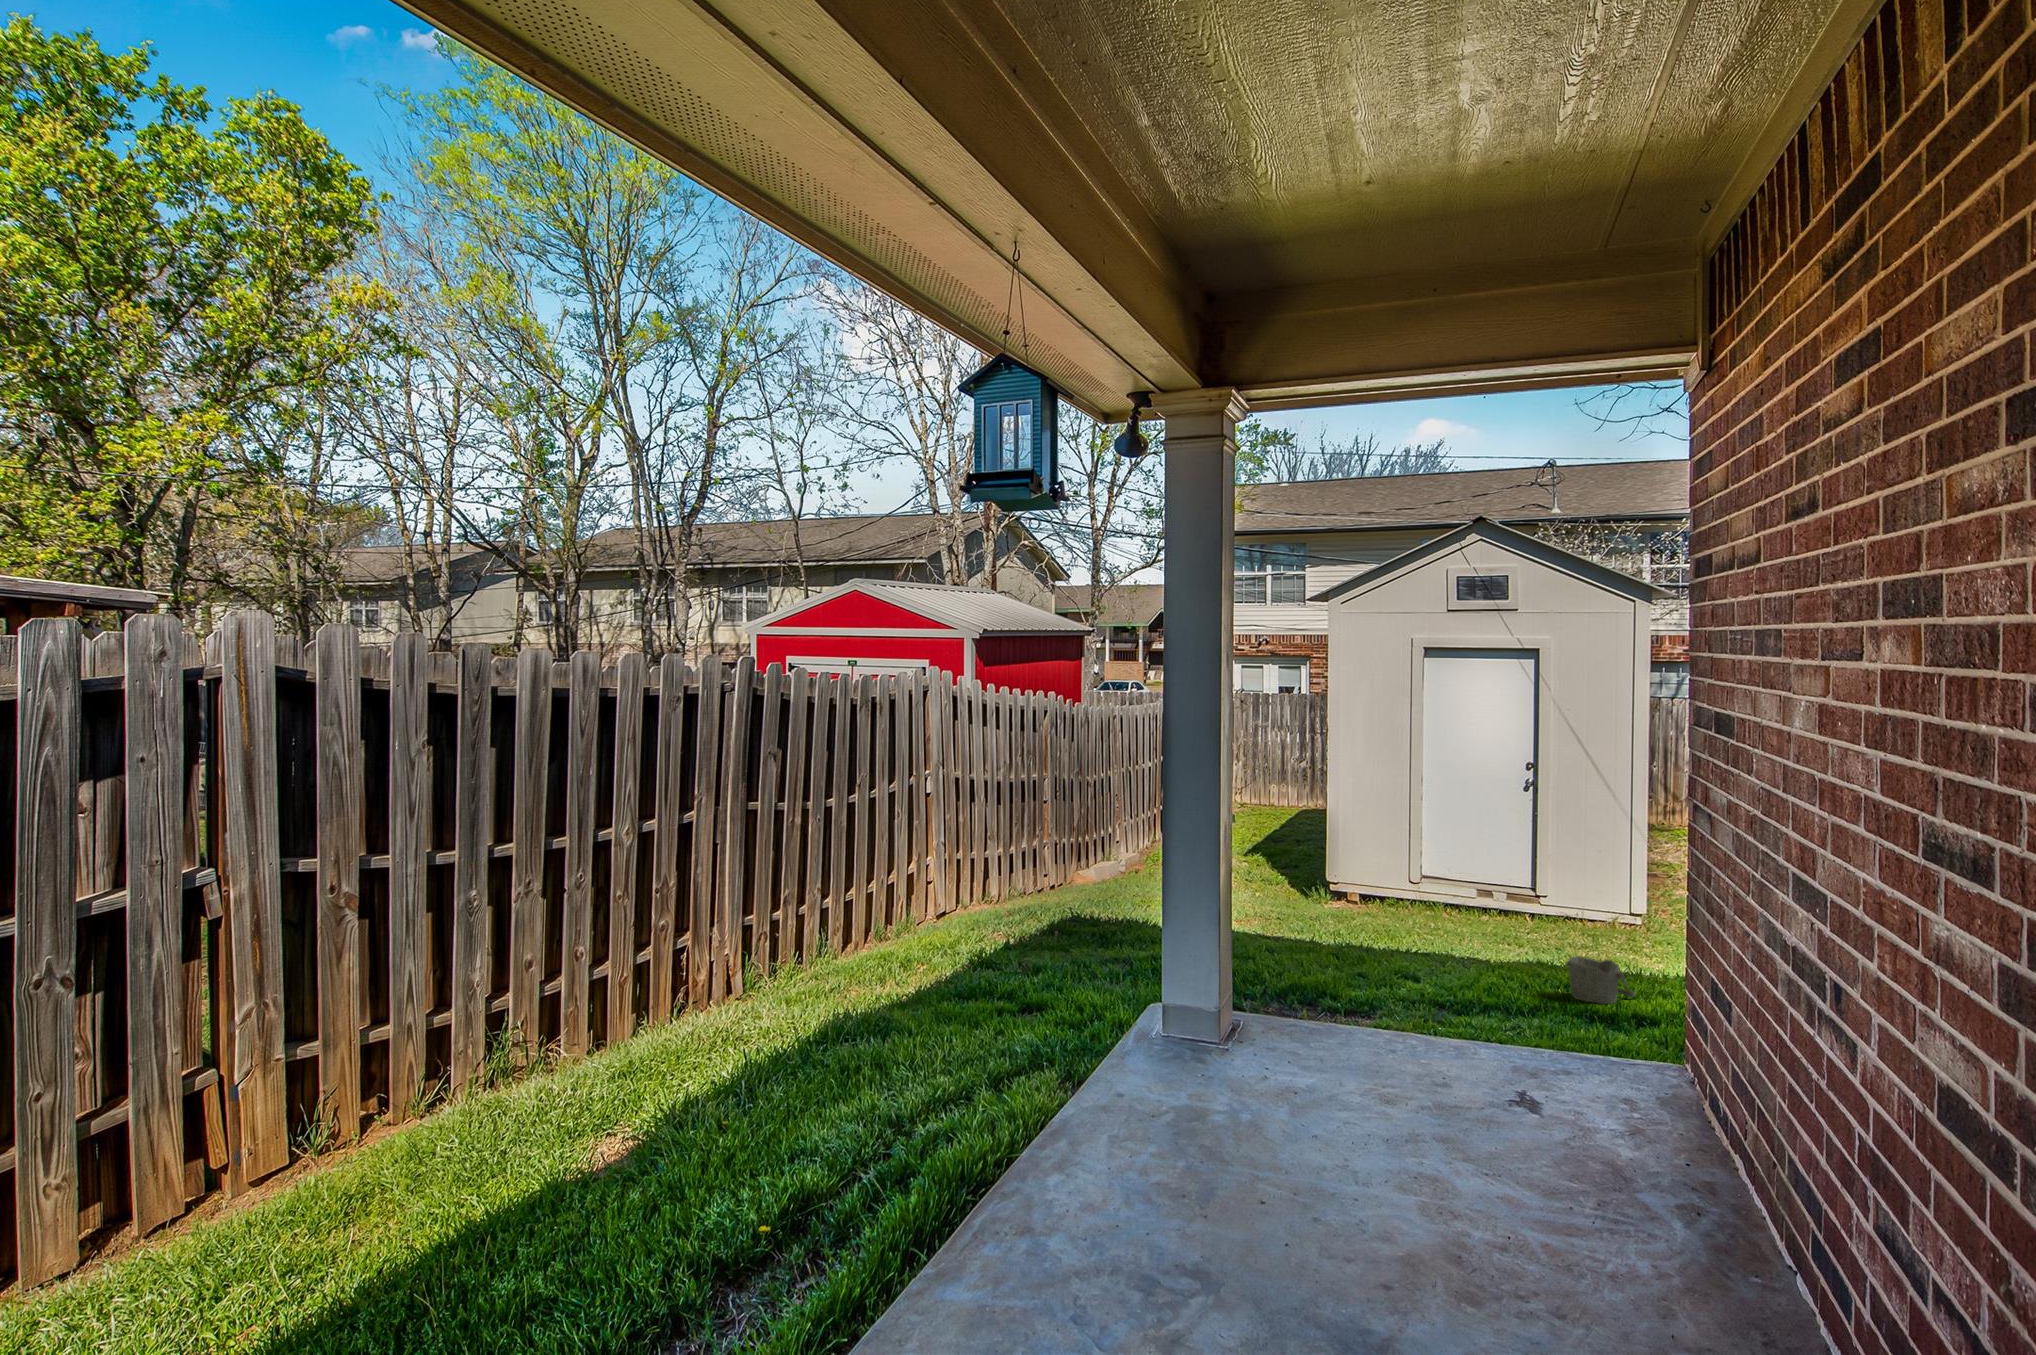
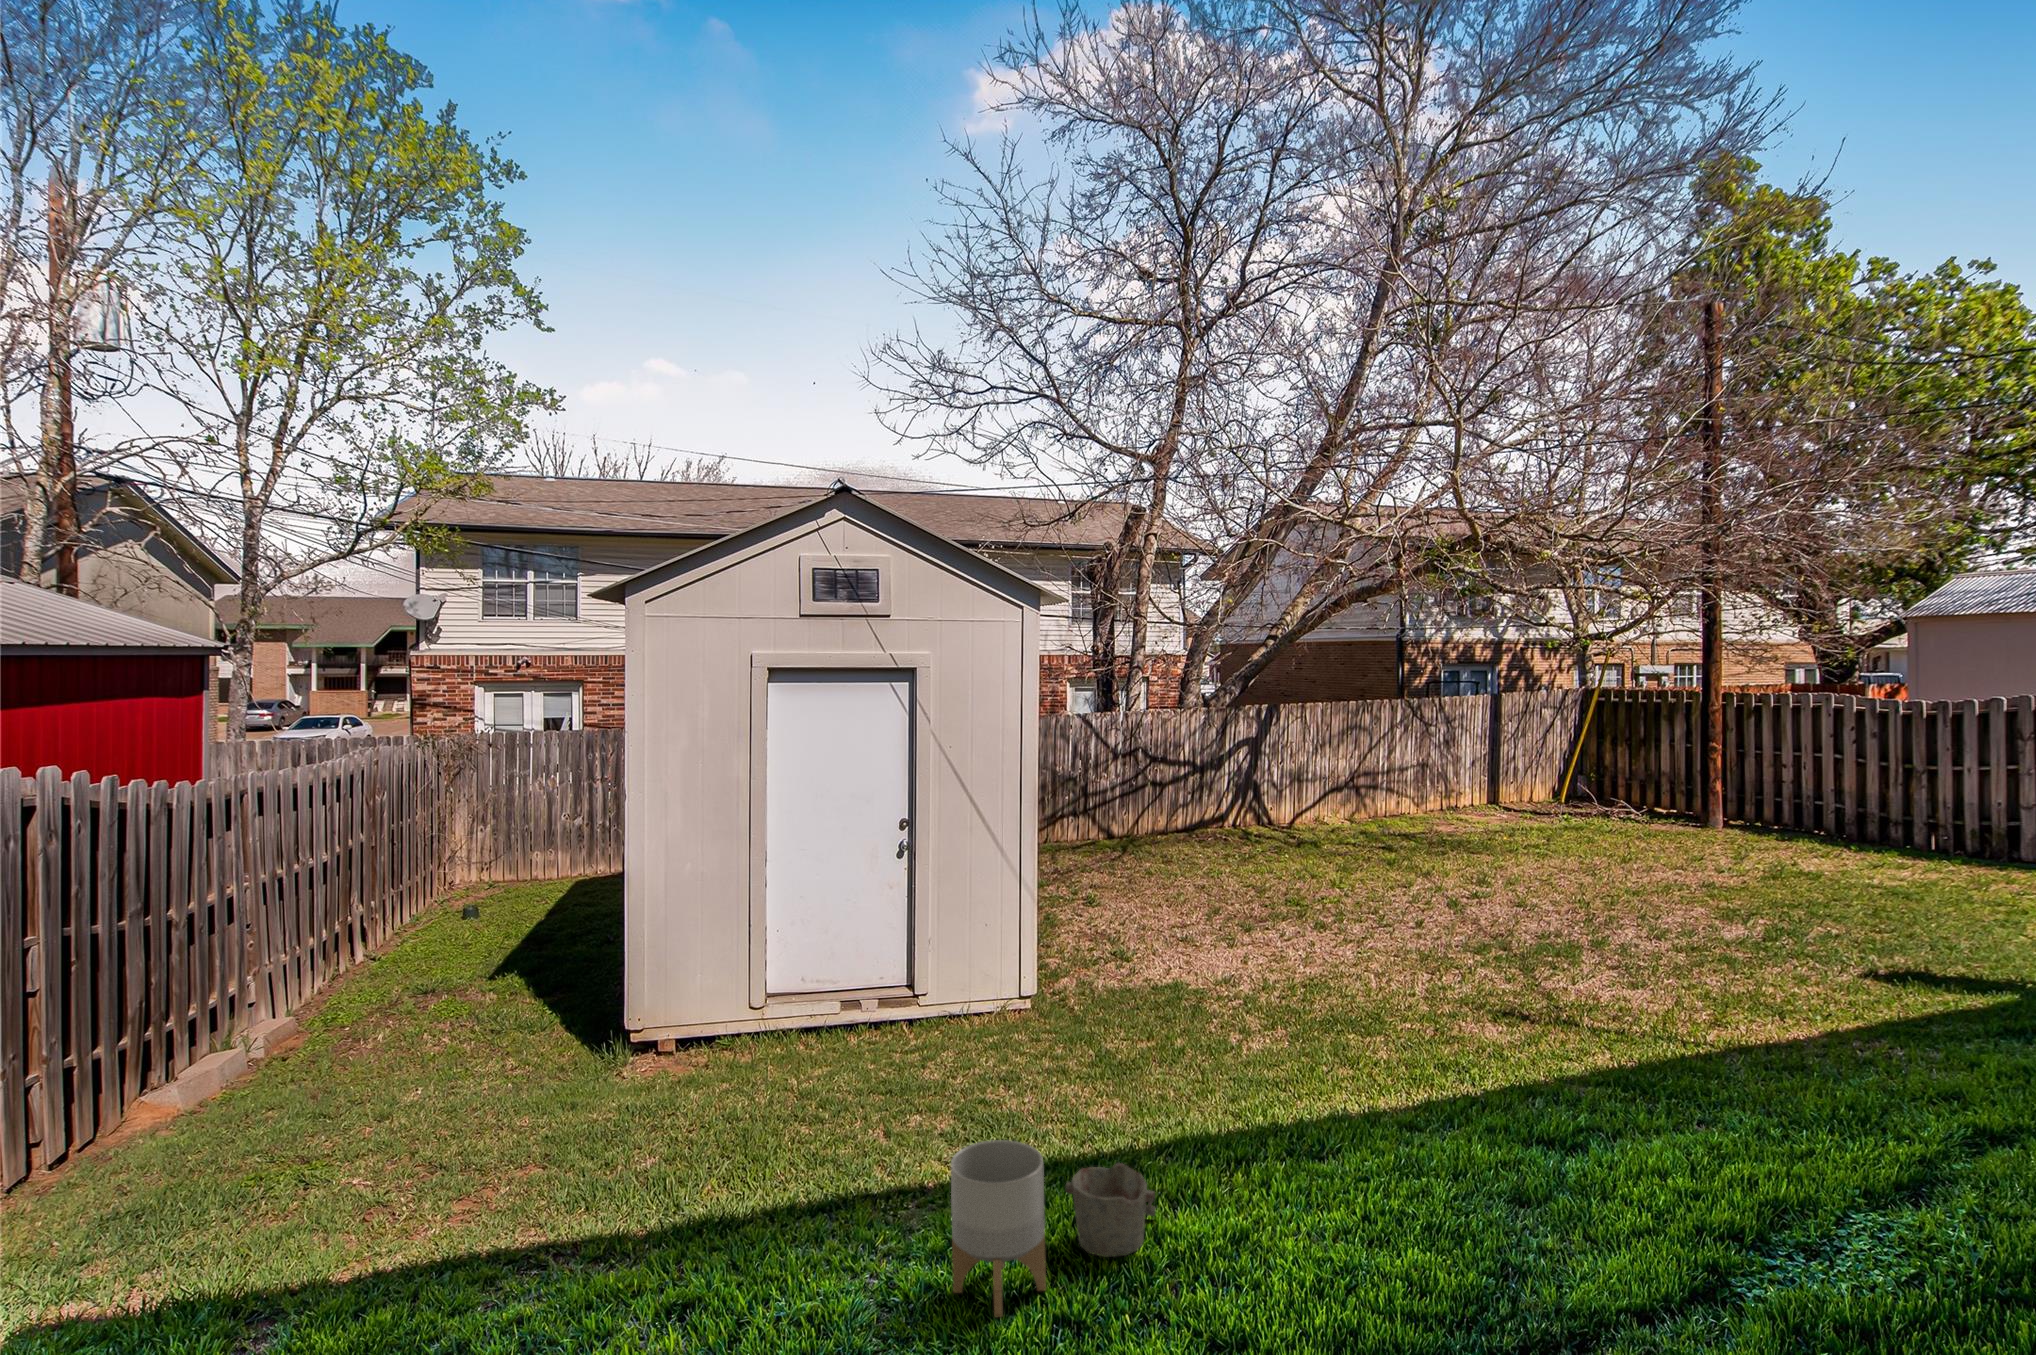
planter: none [1481,918,1538,1002] -> present [951,1140,1046,1317]

